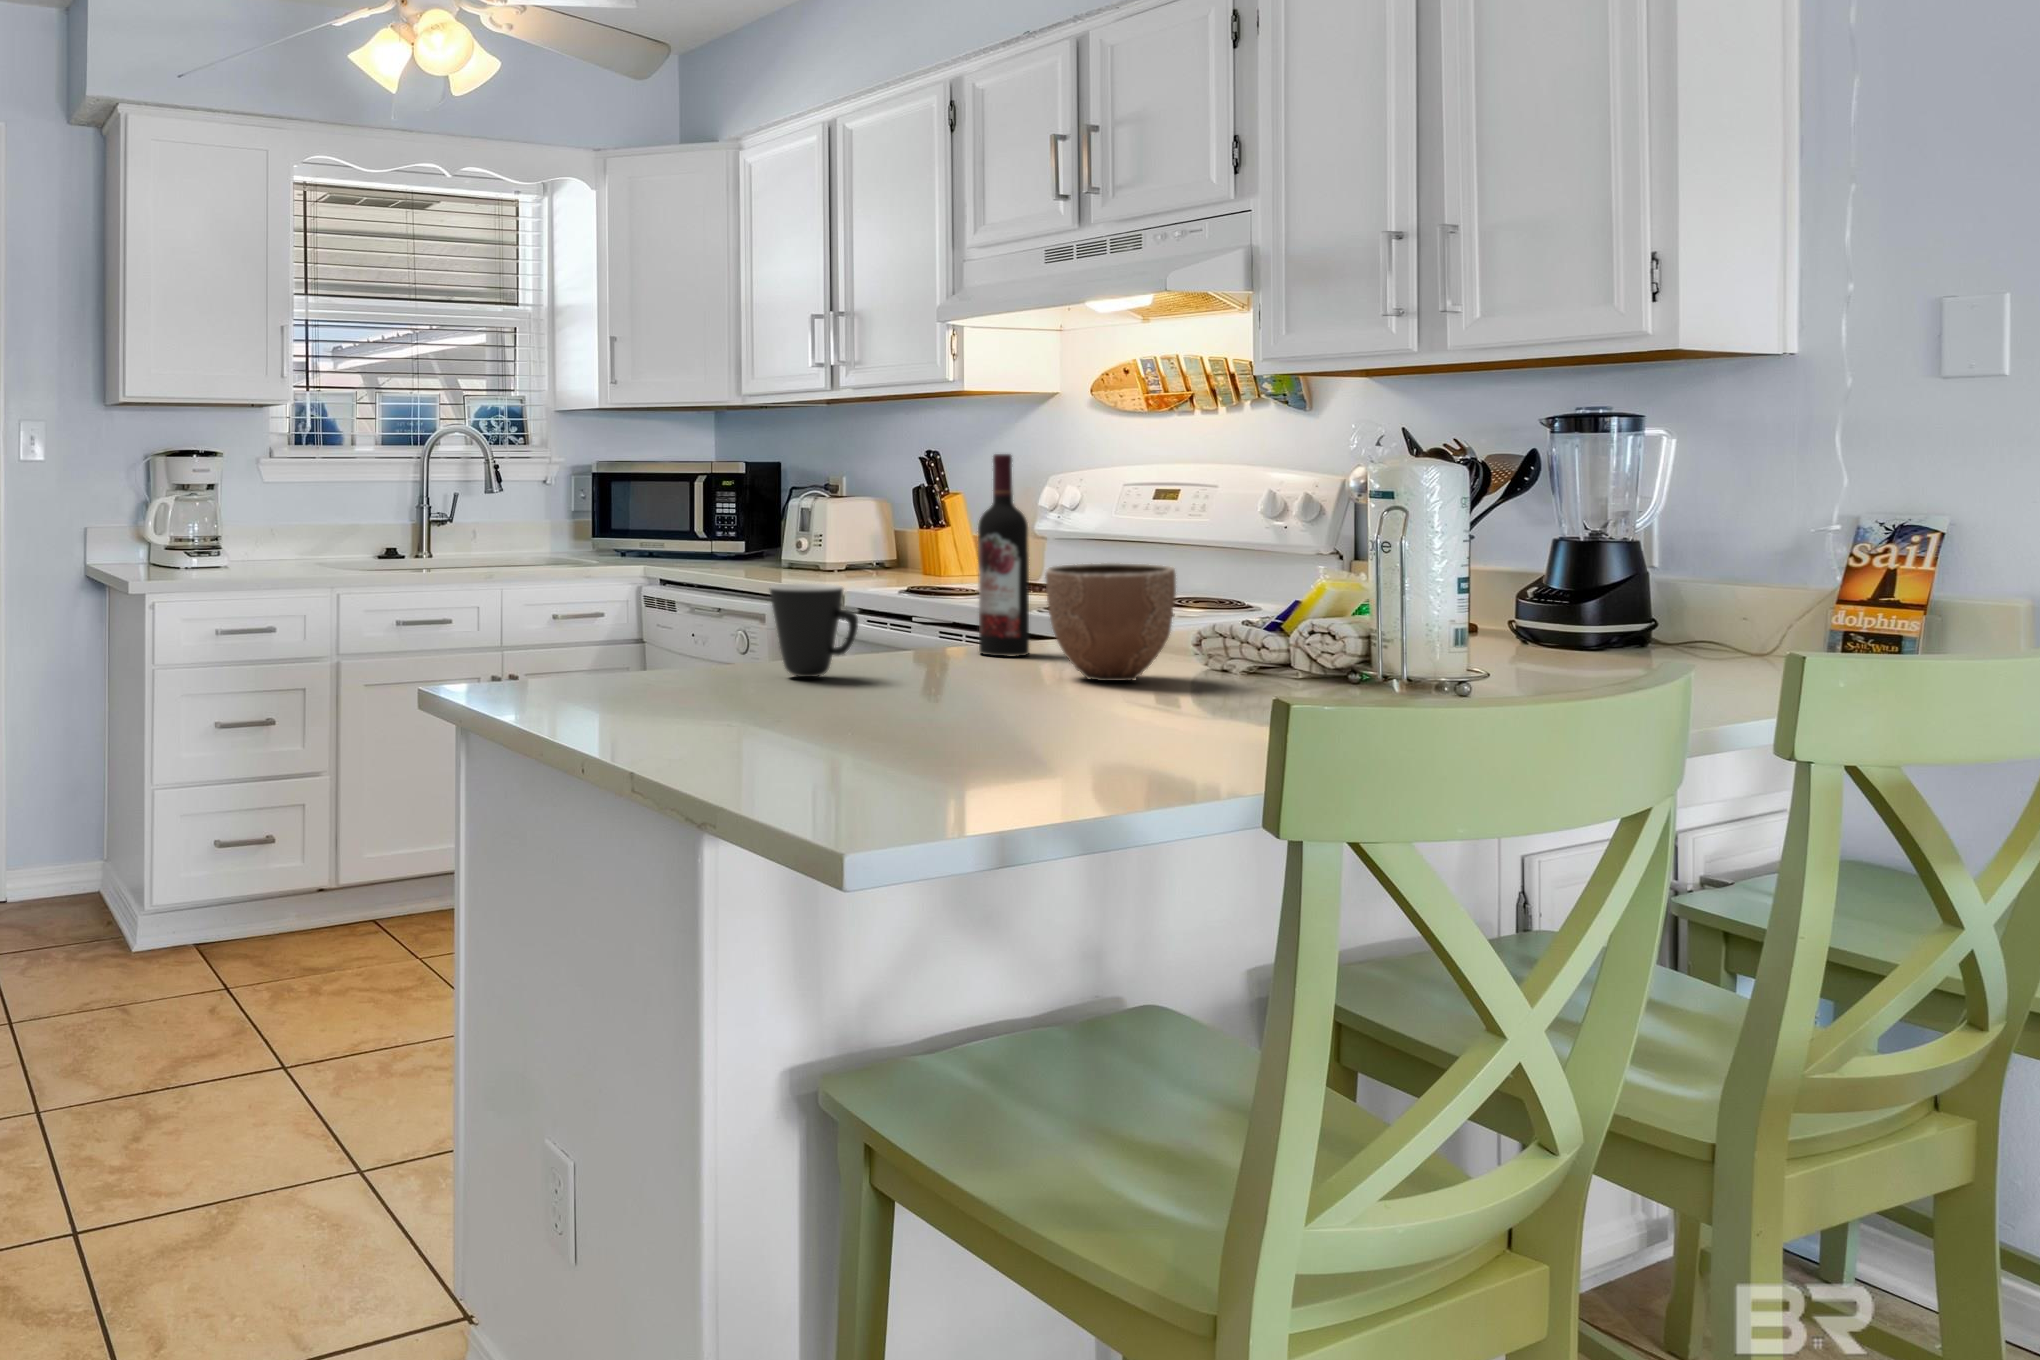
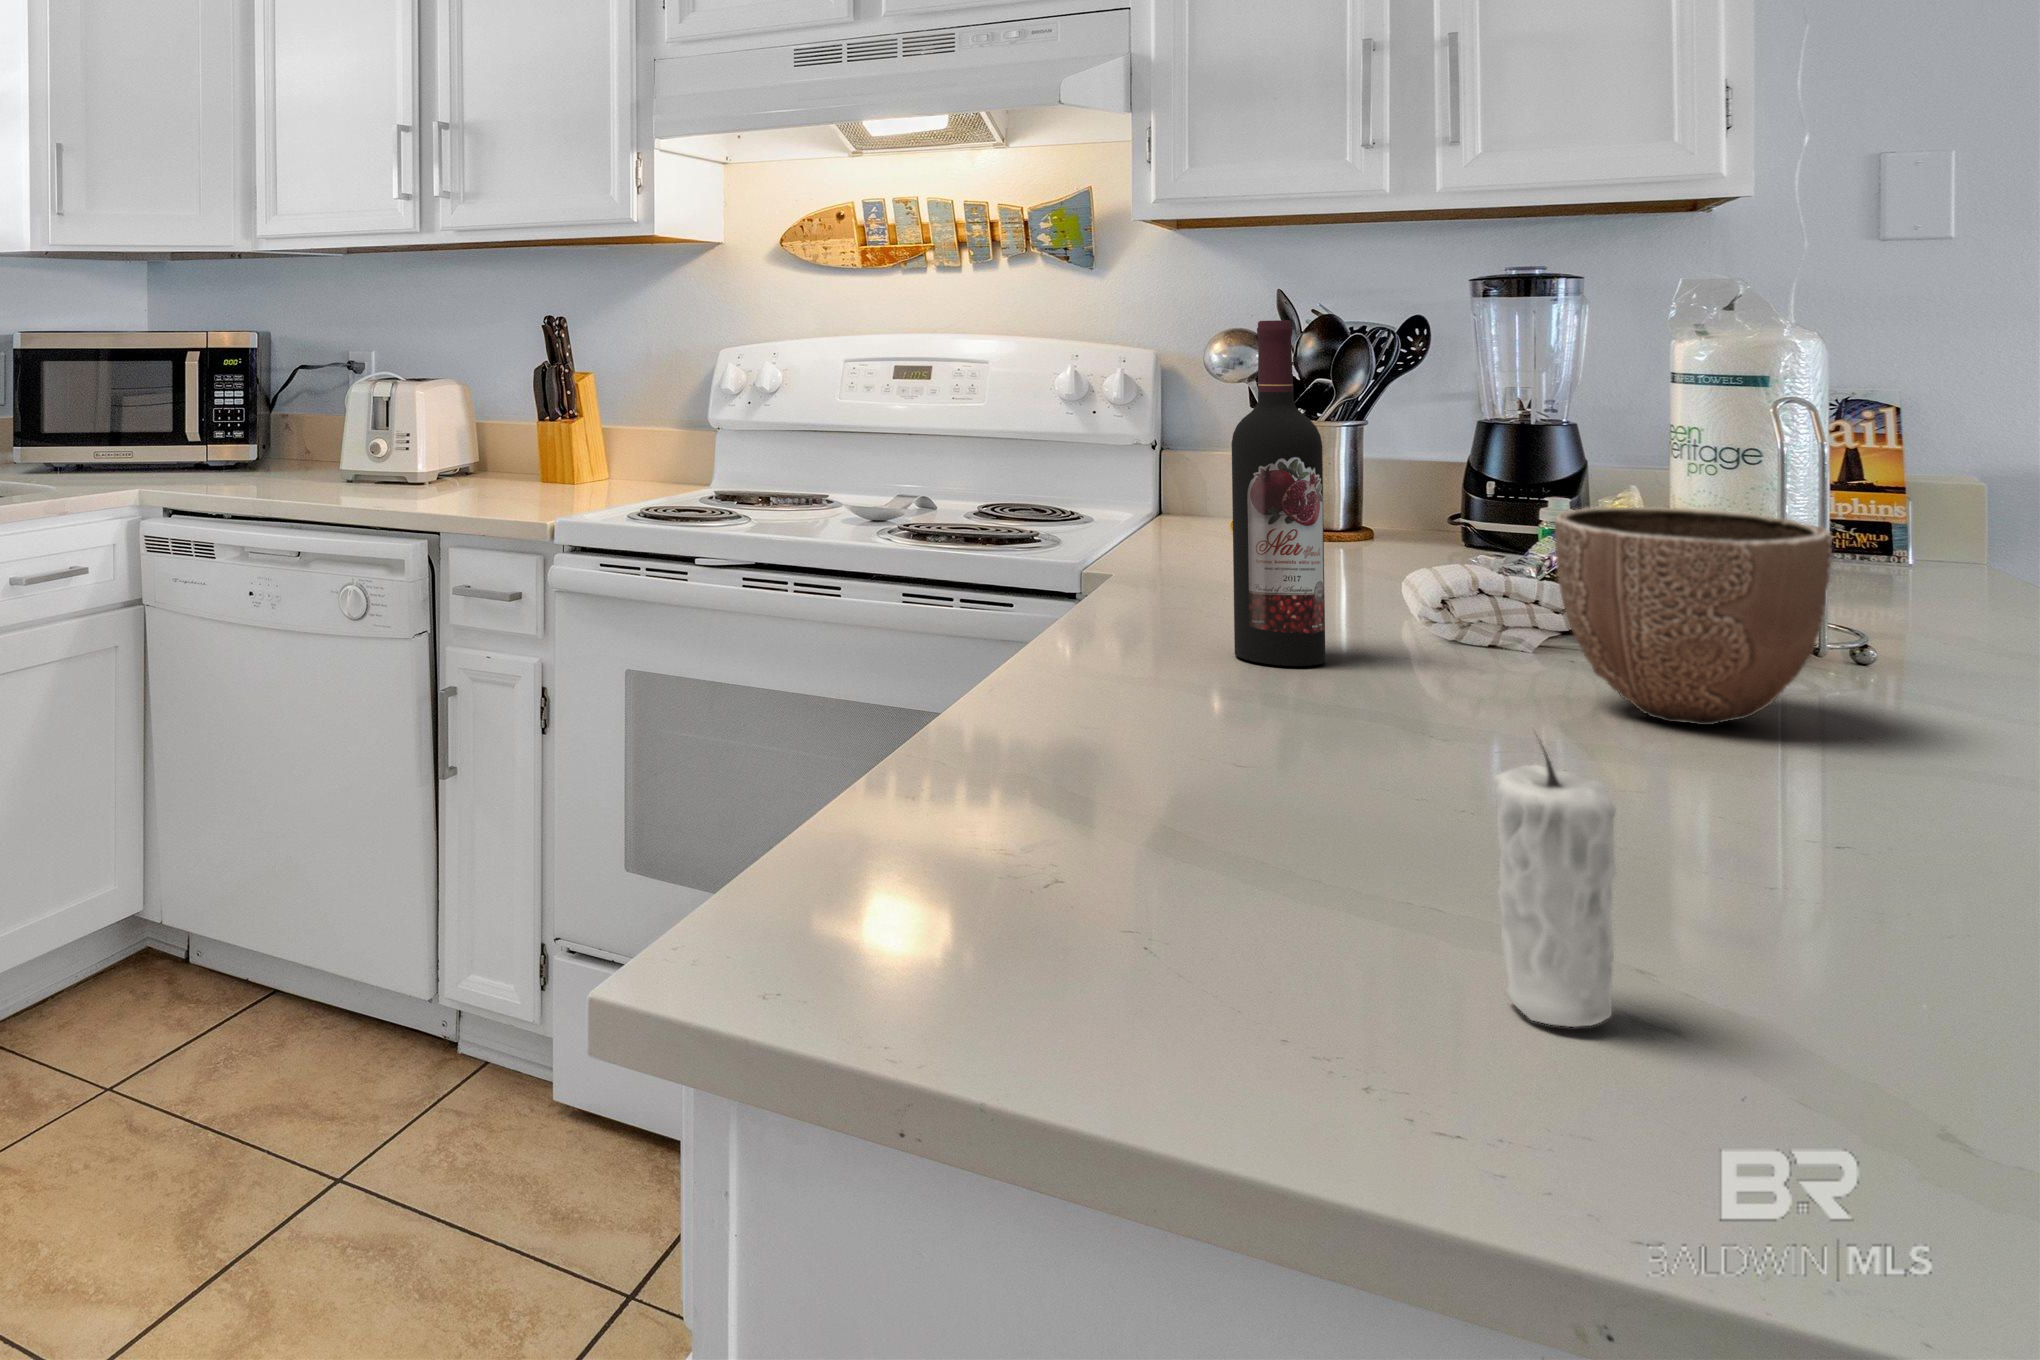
mug: present [770,584,858,677] -> none [1284,591,1491,804]
candle: none [626,597,663,699] -> present [1493,746,1616,1027]

